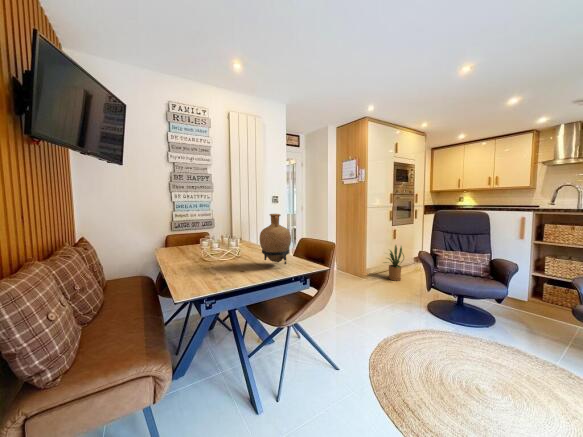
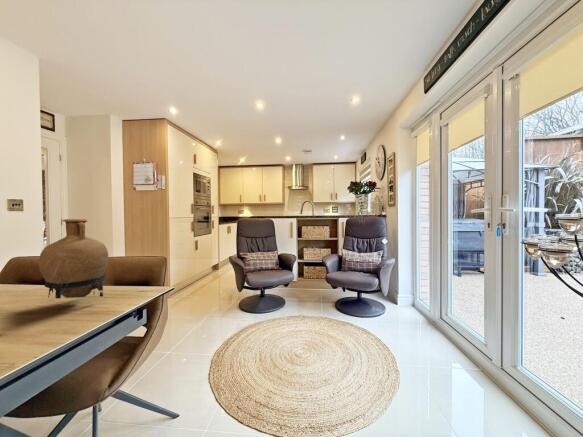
house plant: present [385,245,404,281] -> none [184,255,209,292]

